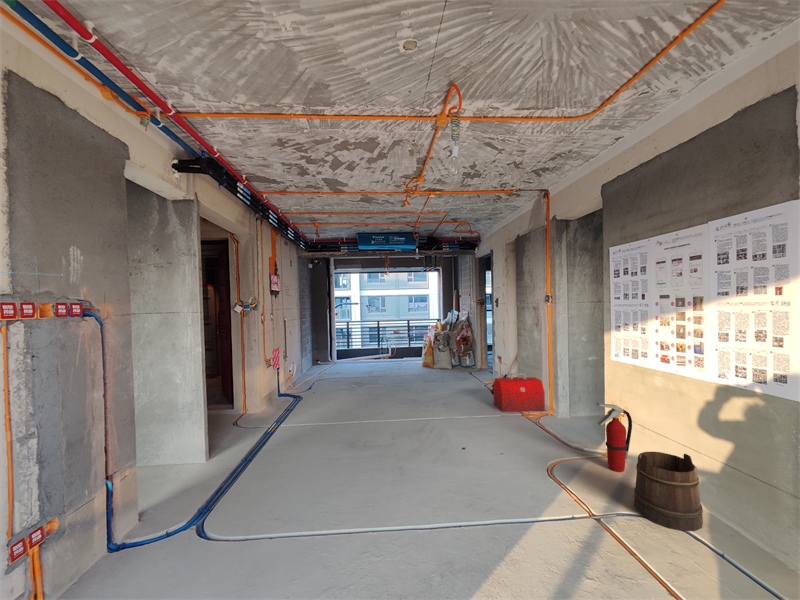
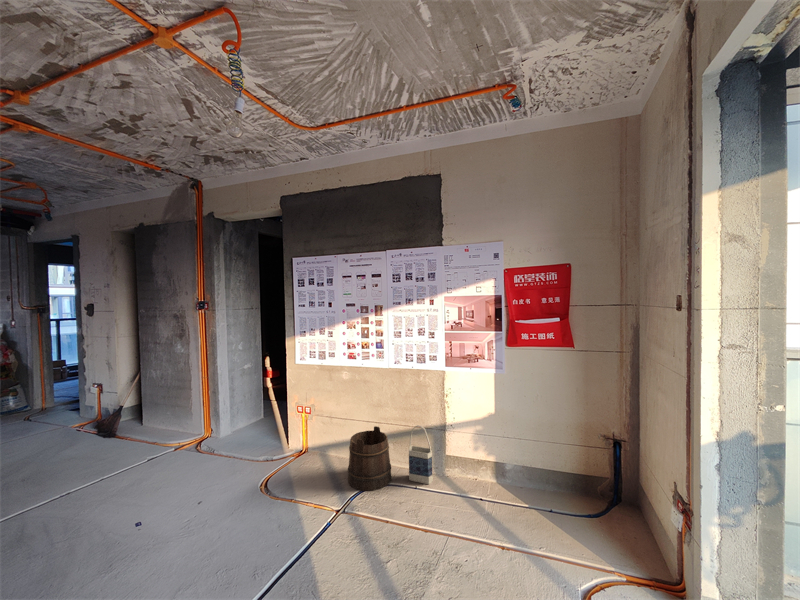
toolbox: present [493,373,545,412] -> none [123,400,201,460]
fire extinguisher: present [596,403,632,472] -> none [299,406,322,467]
bag: none [725,474,775,572] -> present [409,425,433,484]

